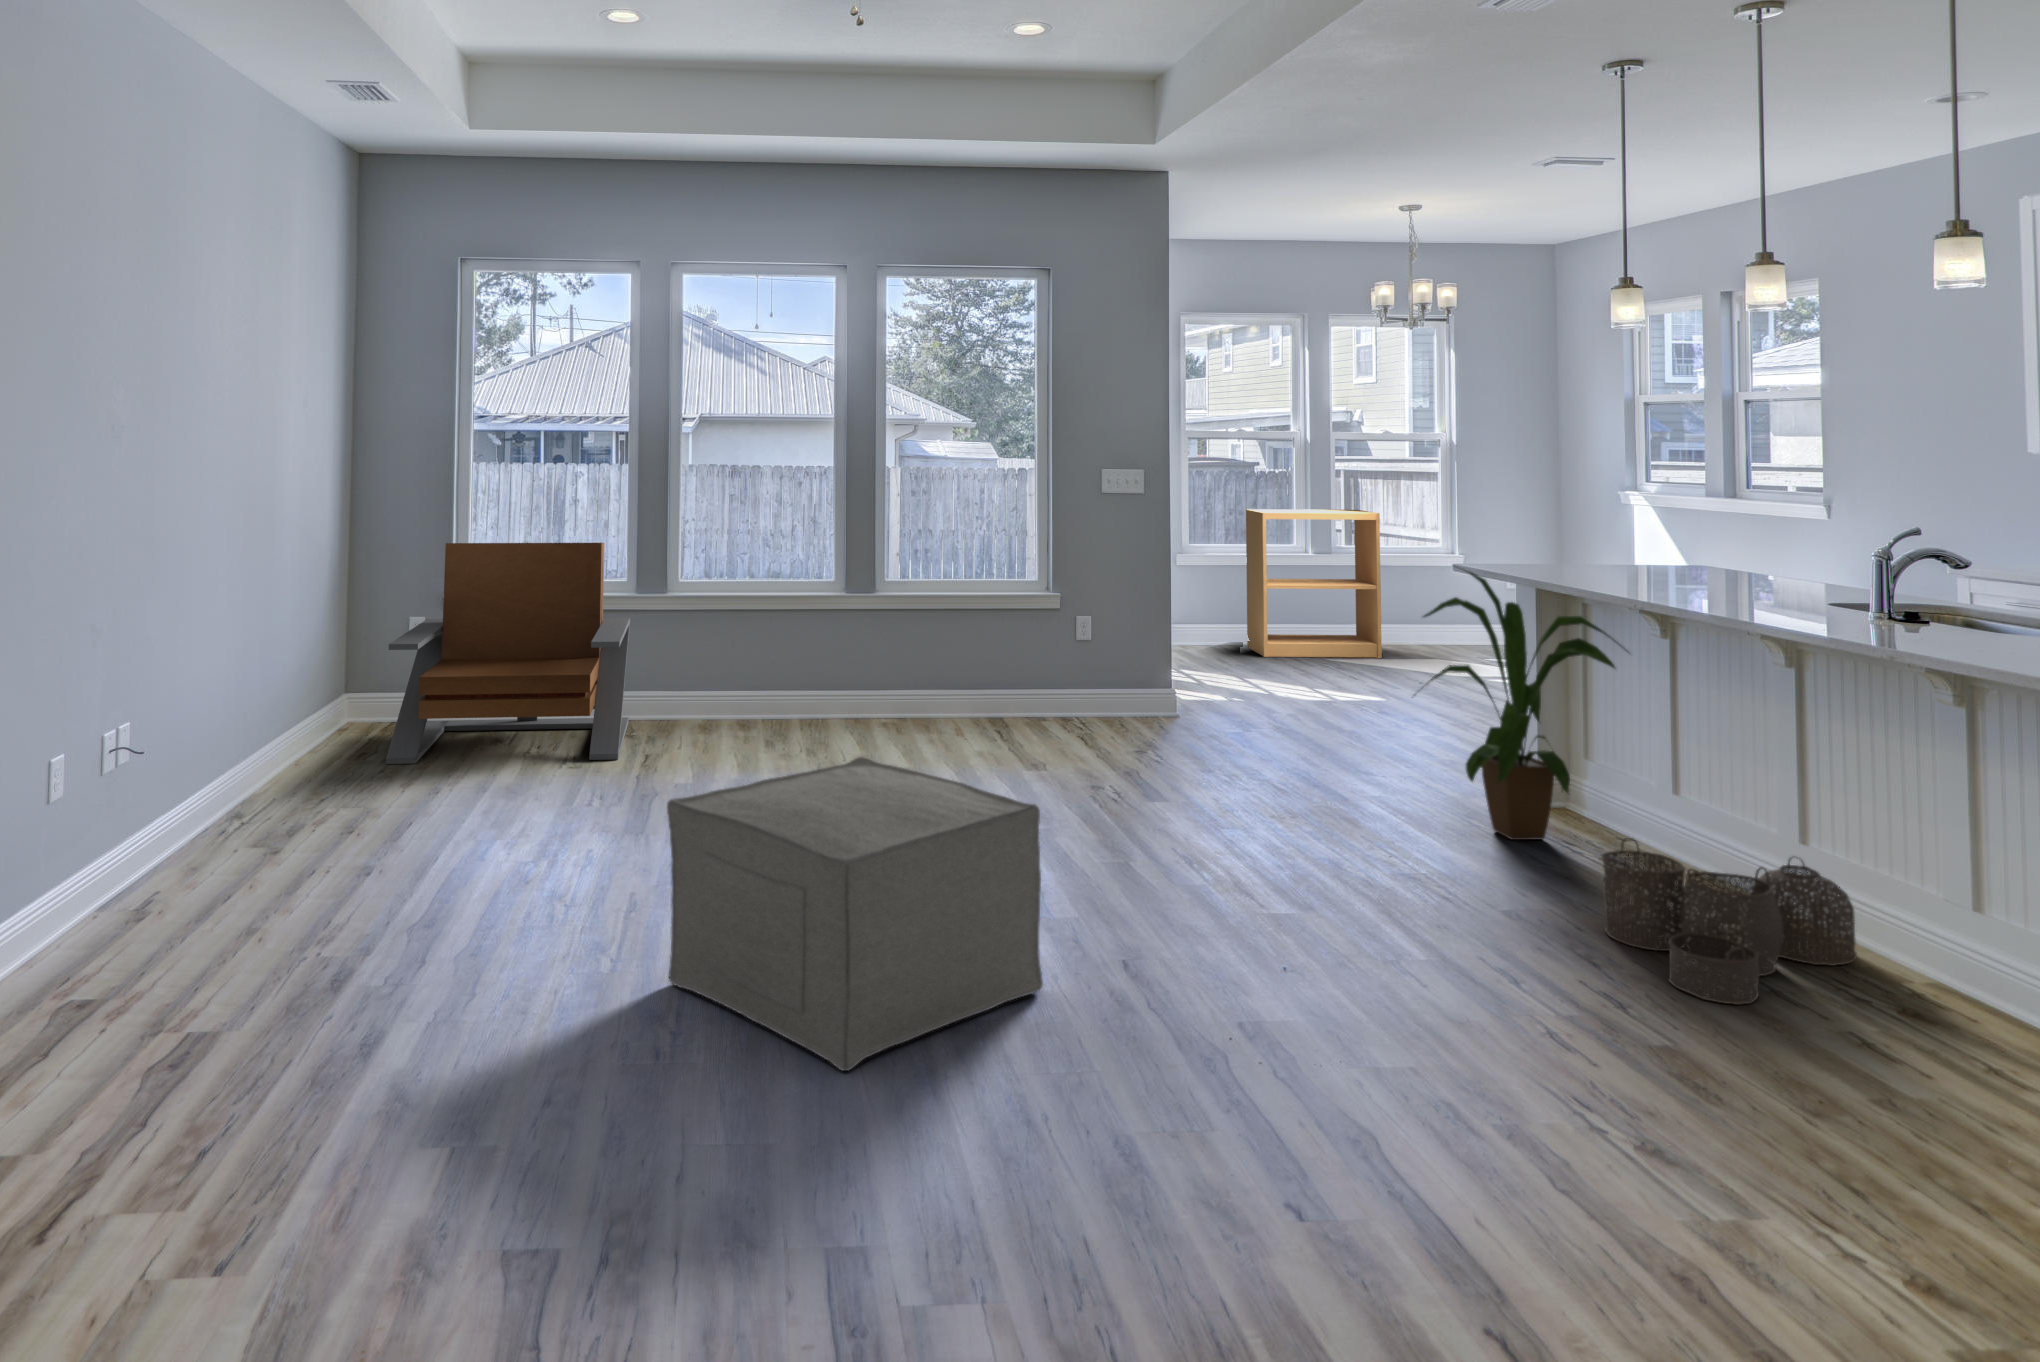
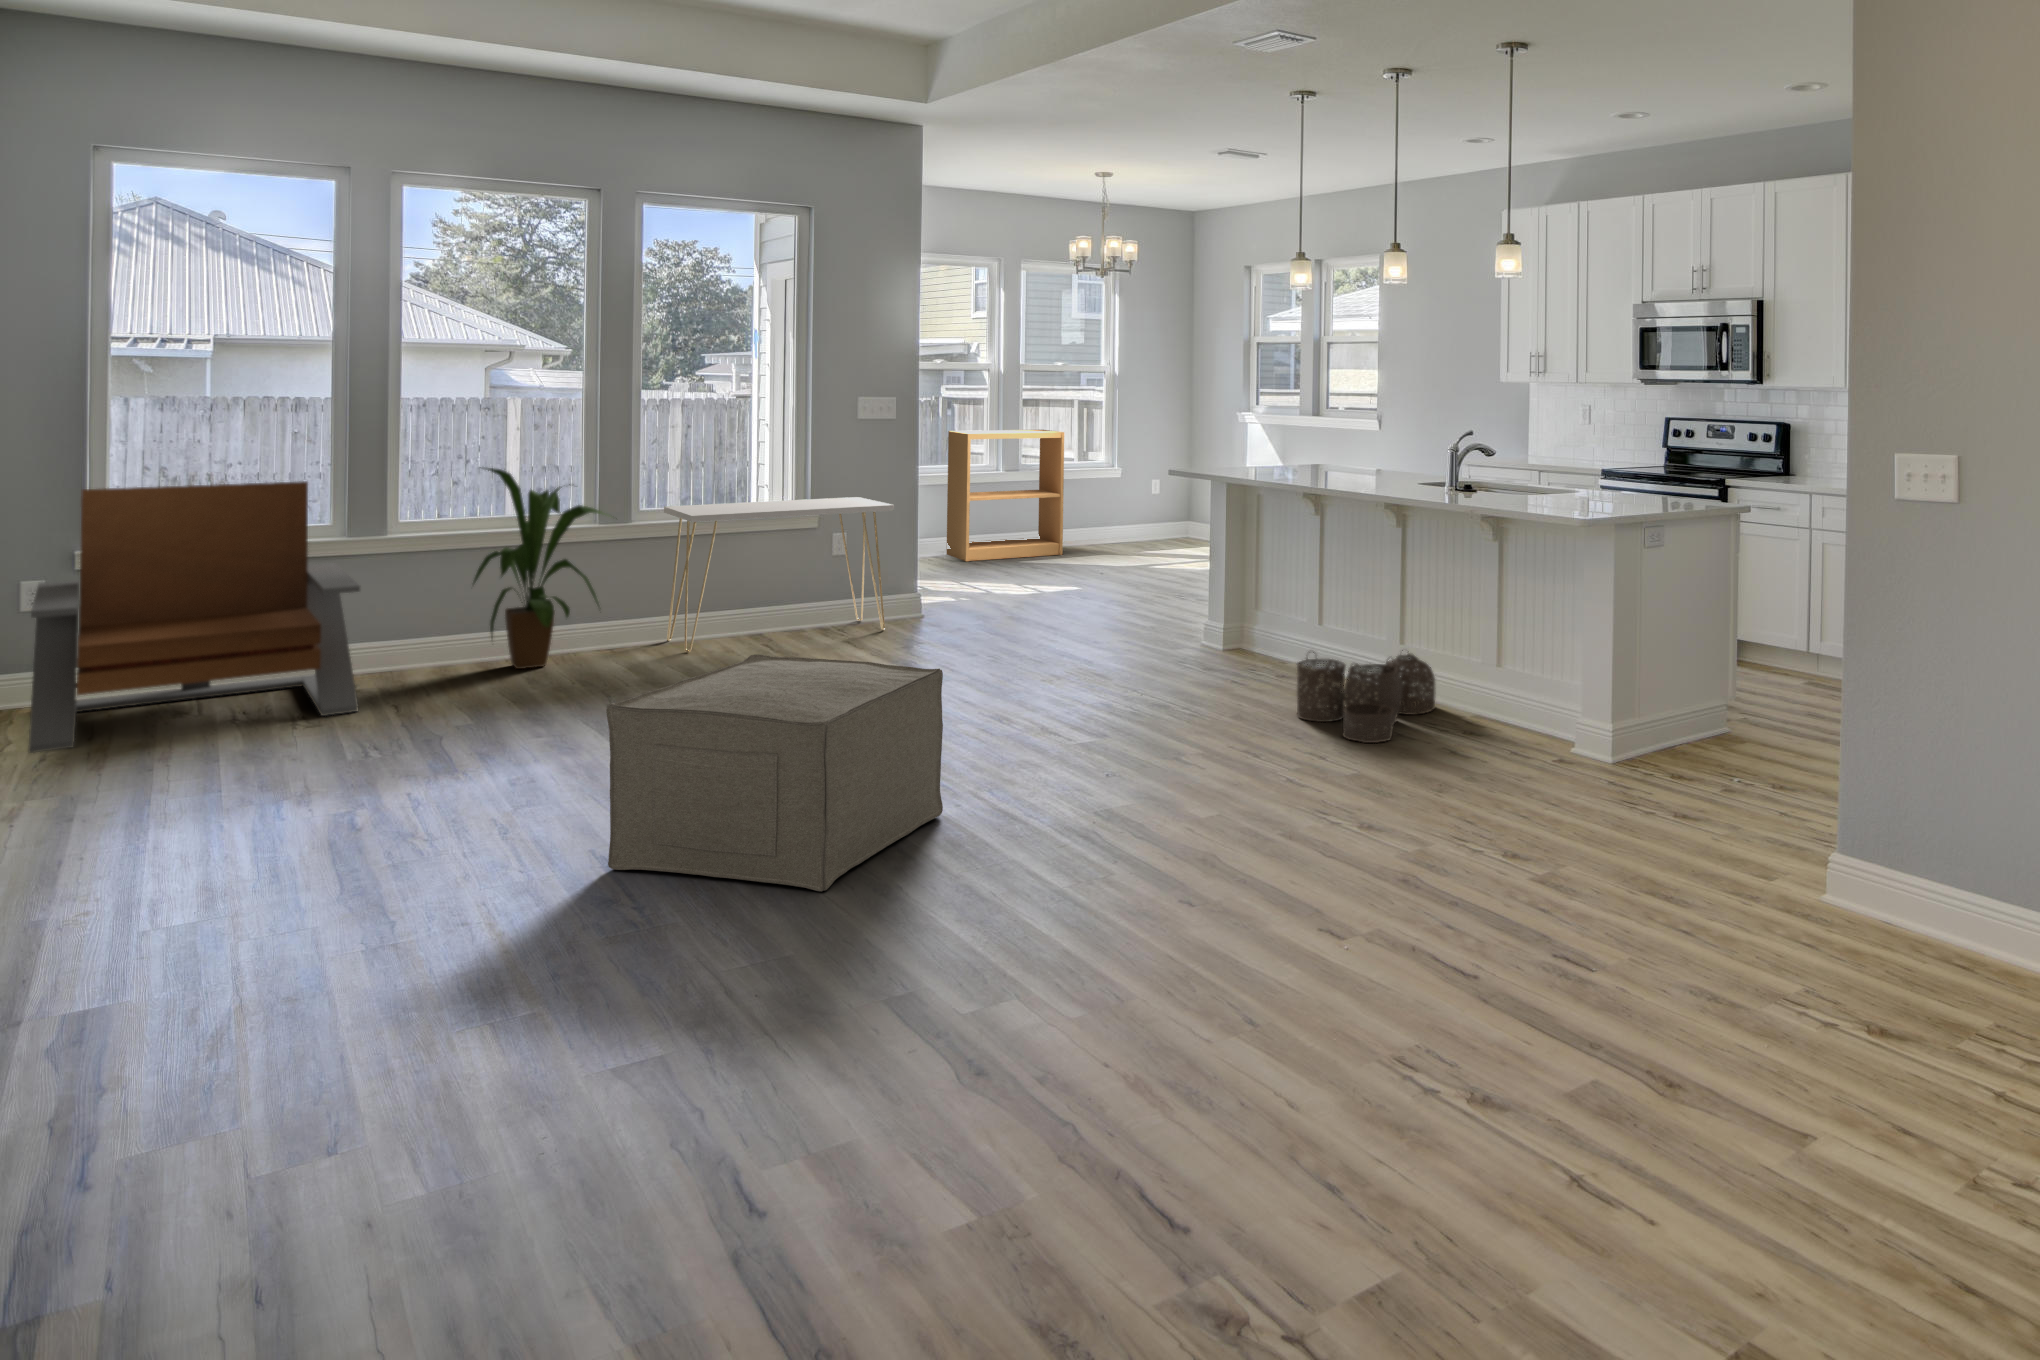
house plant: present [1412,565,1628,840] -> present [473,467,604,669]
console table: none [909,579,1132,733] -> present [664,497,894,652]

